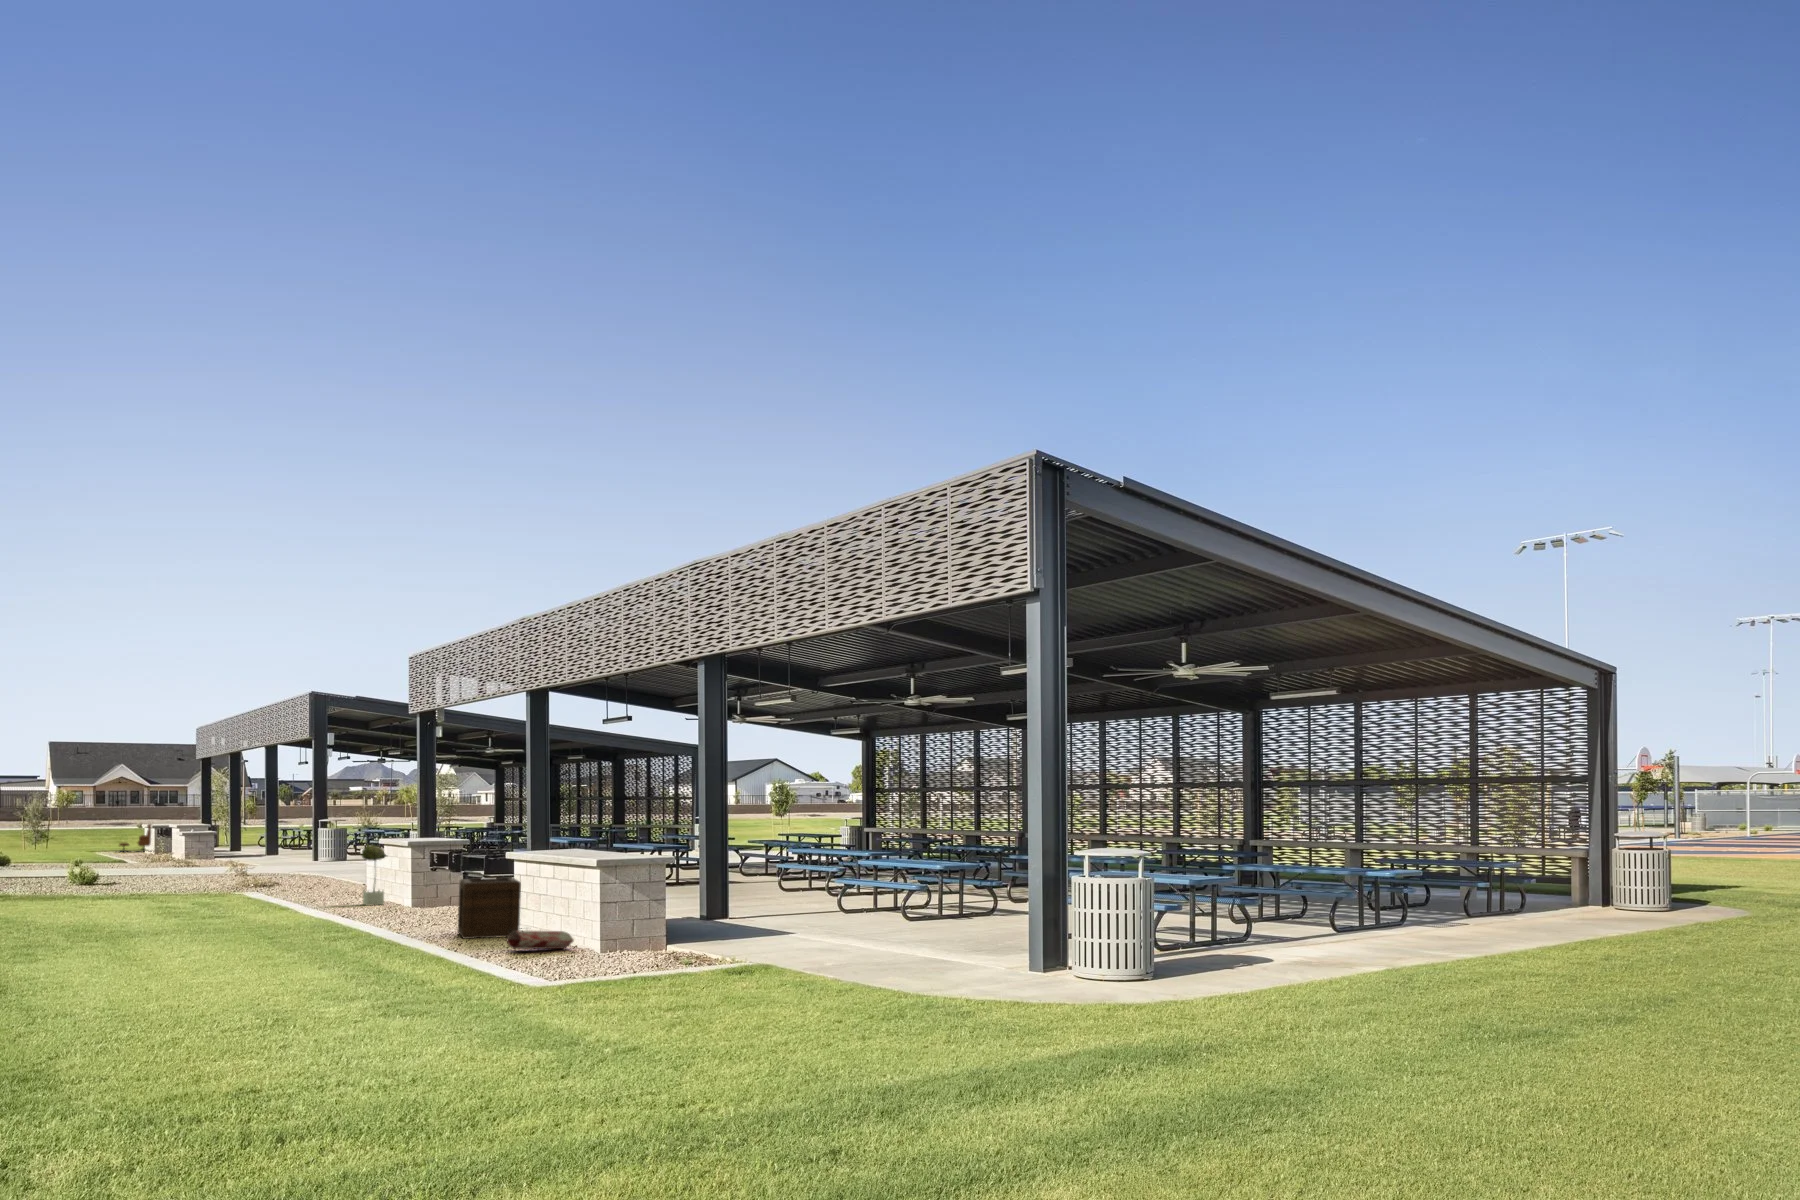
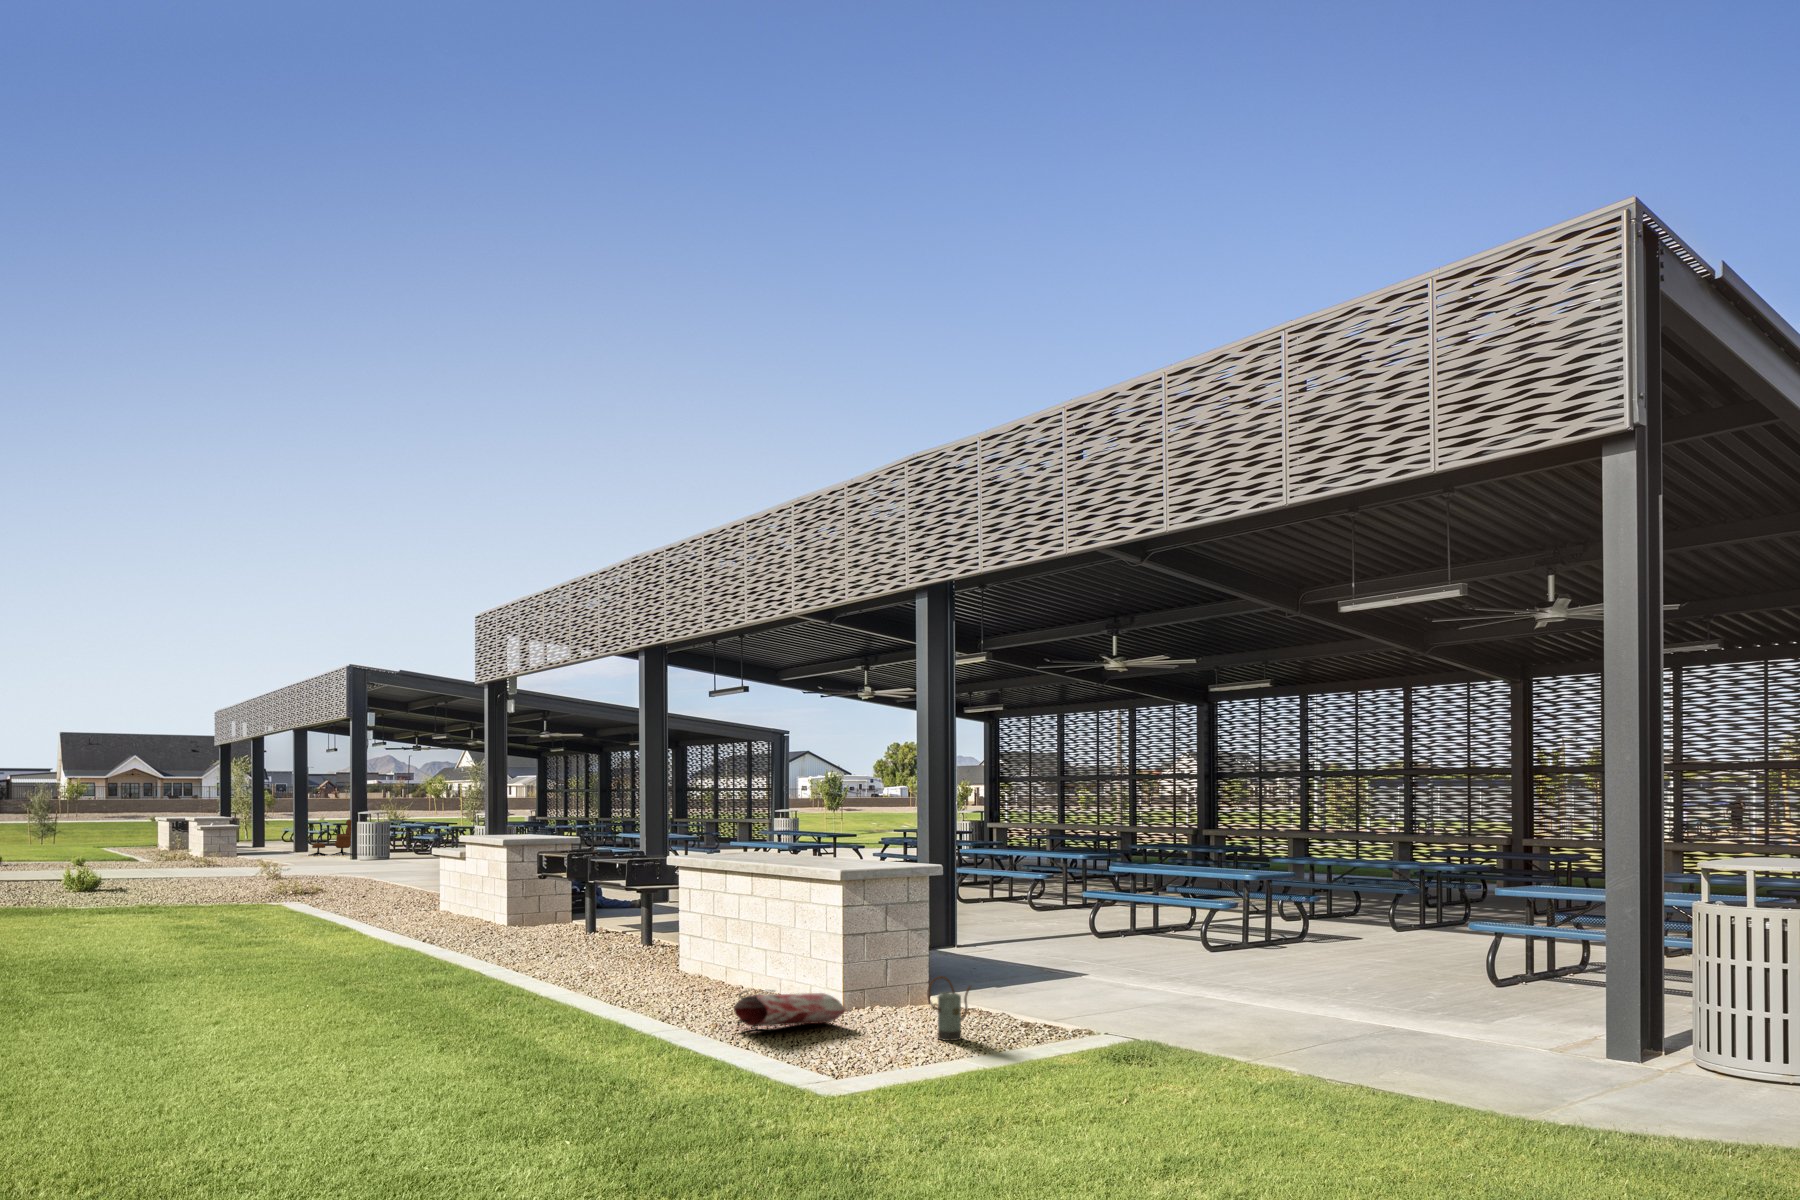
lounge chair: present [119,824,151,852] -> present [310,820,352,856]
potted tree: present [361,845,387,906] -> none [440,843,476,927]
wooden crate: present [457,878,521,939] -> none [617,897,721,997]
watering can: none [612,918,643,955] -> present [927,976,971,1041]

